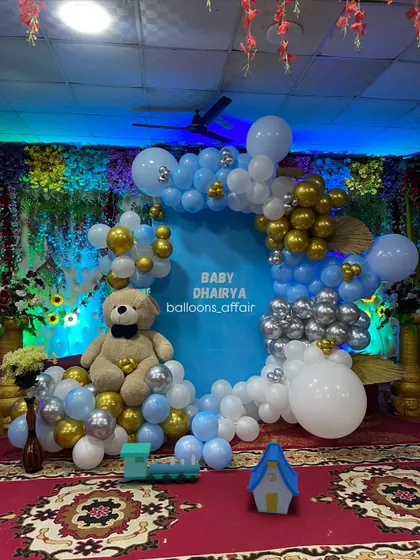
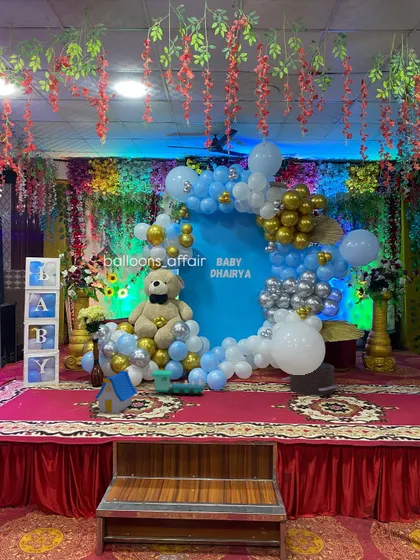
pouf: none [303,415,388,470] -> present [281,363,337,396]
toy house: present [247,439,299,514] -> present [95,369,137,413]

